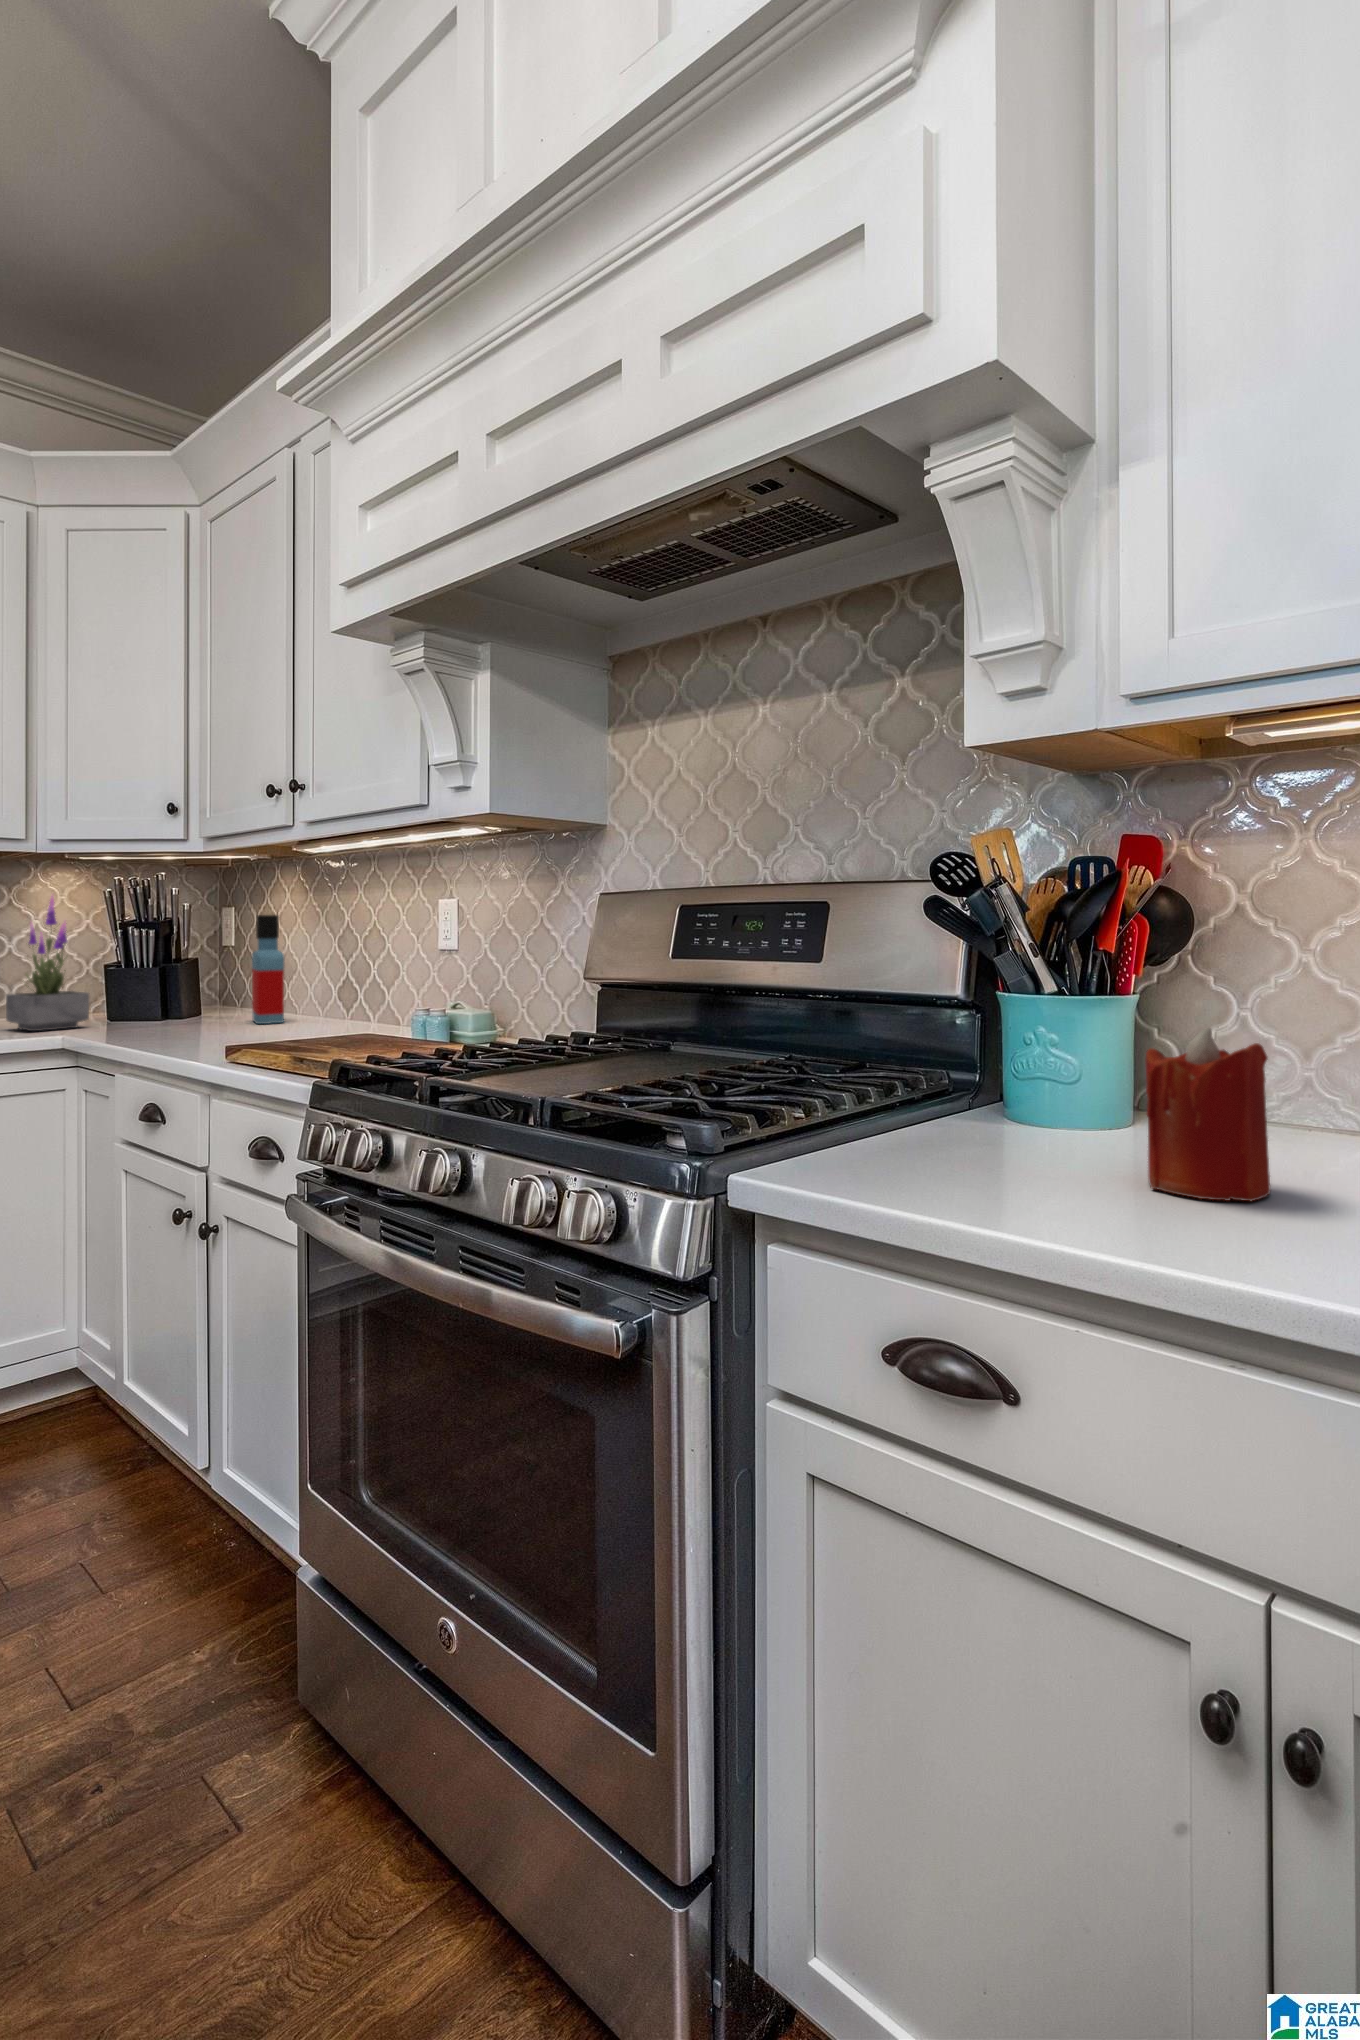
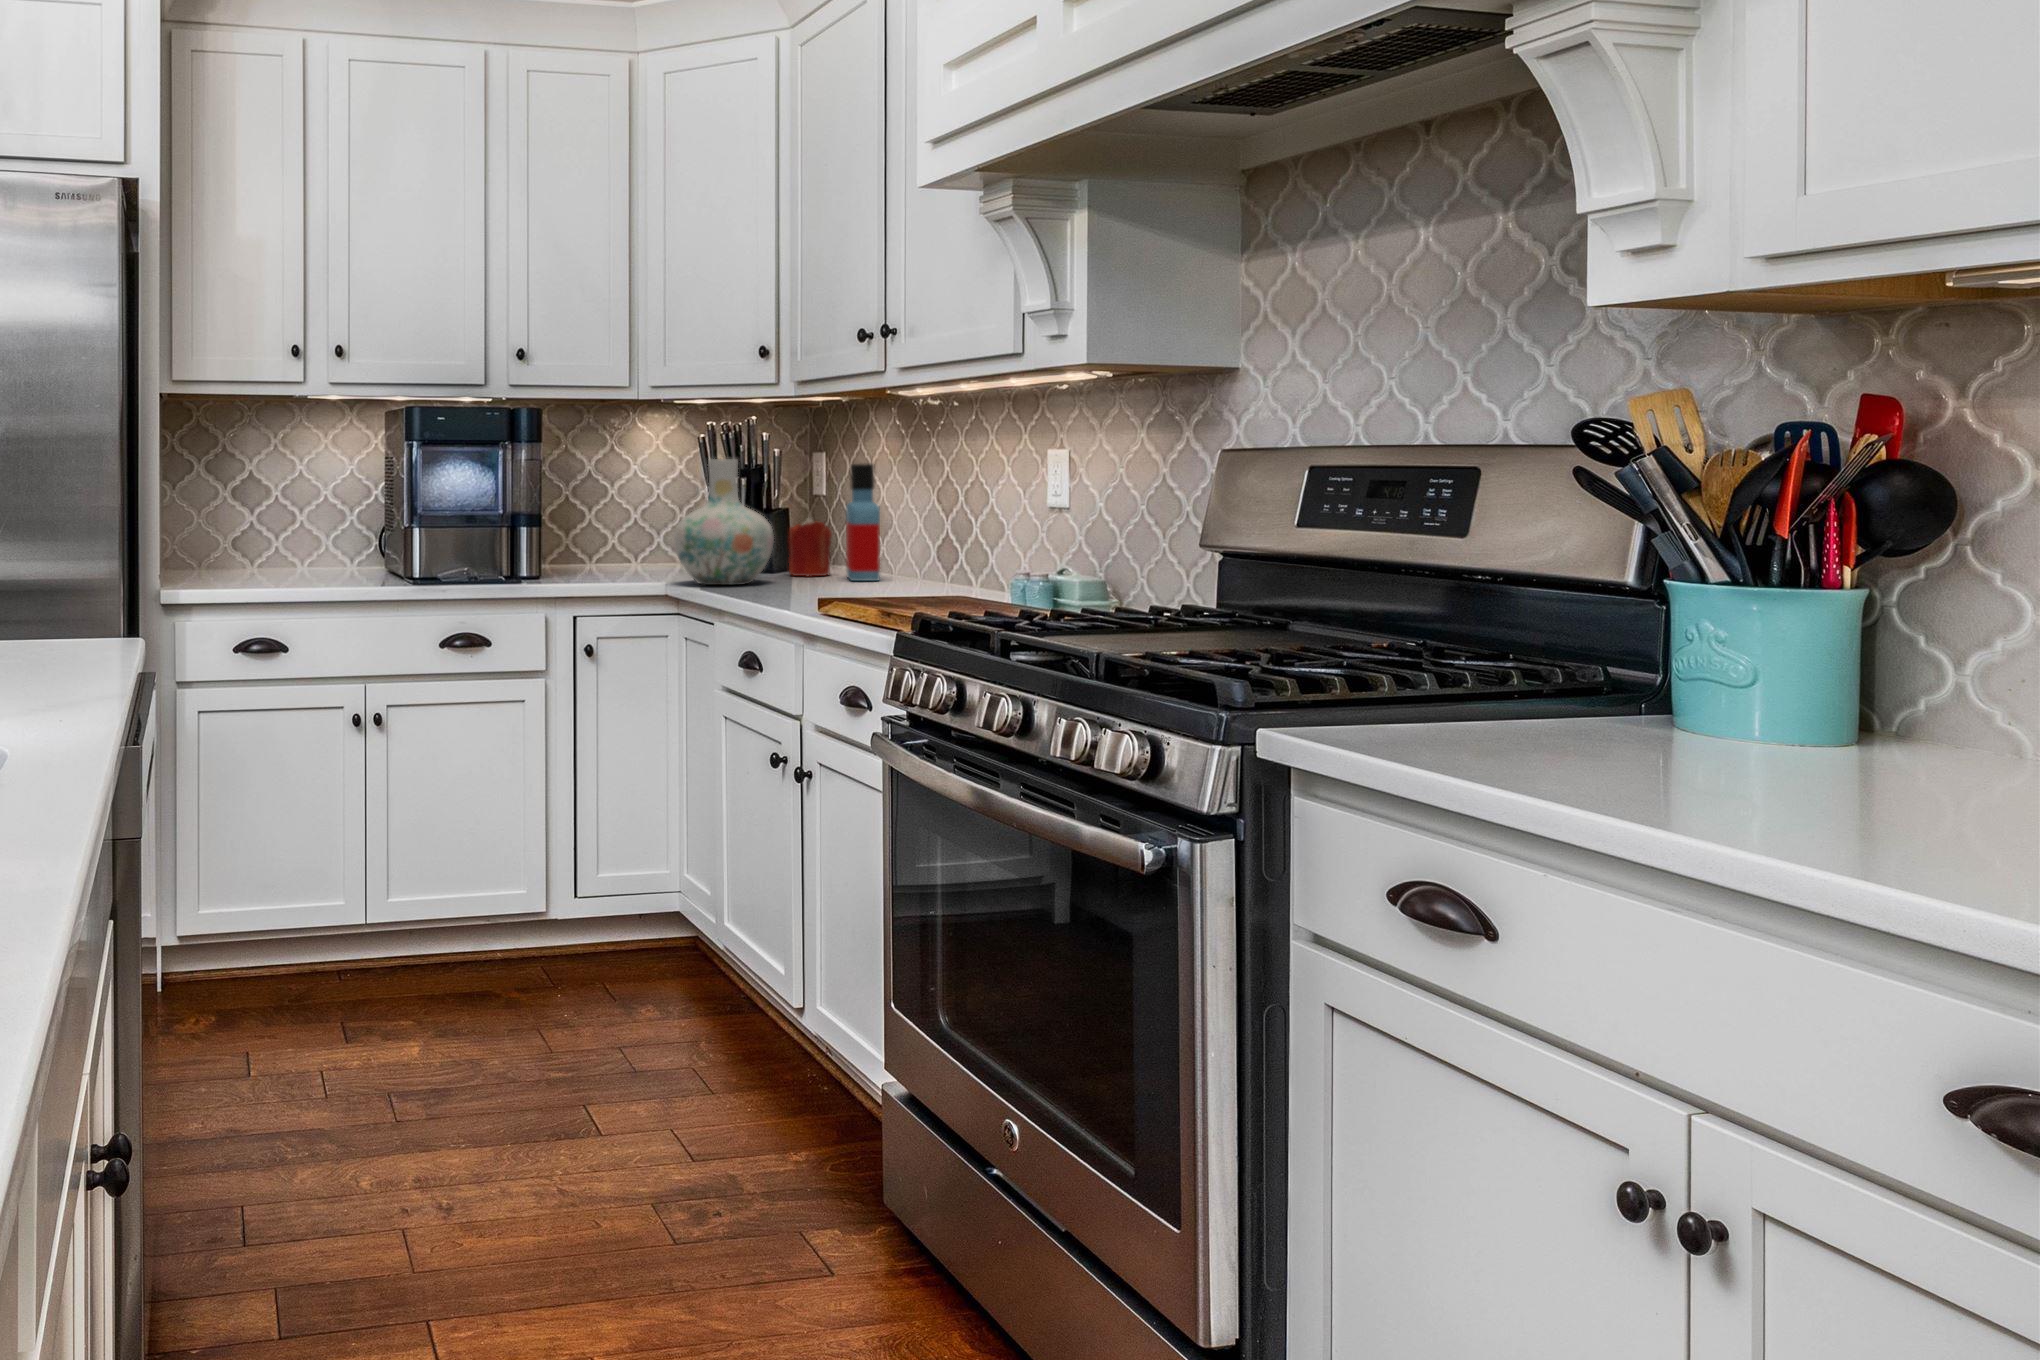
potted plant: present [6,896,89,1031] -> none [611,442,686,579]
vase: none [75,909,181,1034] -> present [674,459,774,585]
candle: present [1146,1028,1271,1201] -> present [788,518,832,577]

